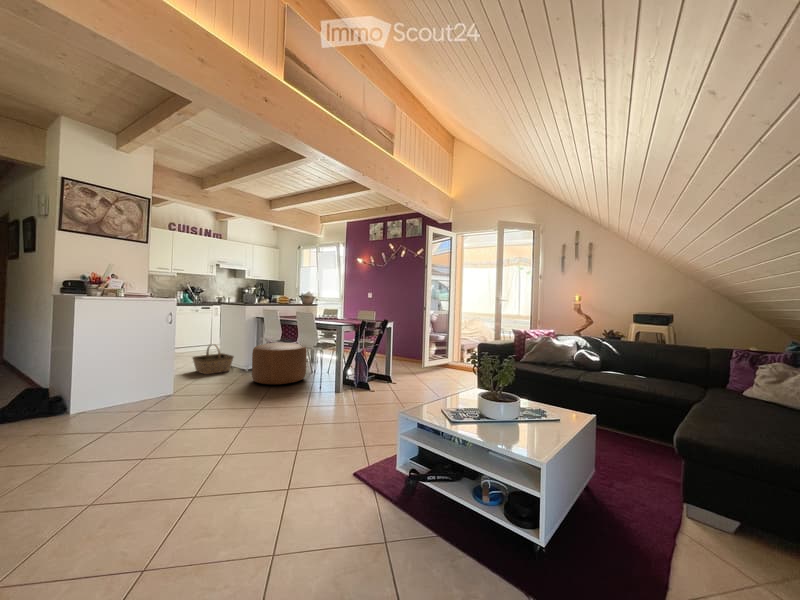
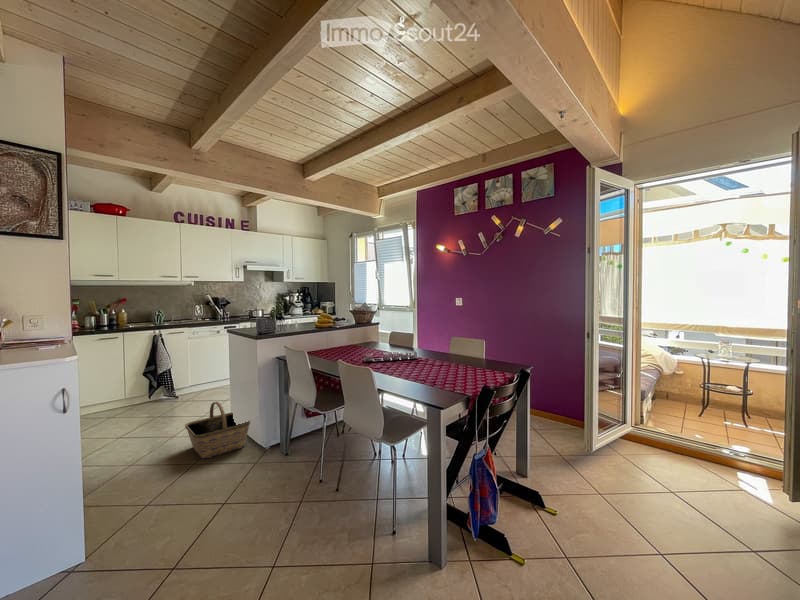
ottoman: present [252,342,307,384] -> none [268,405,368,505]

